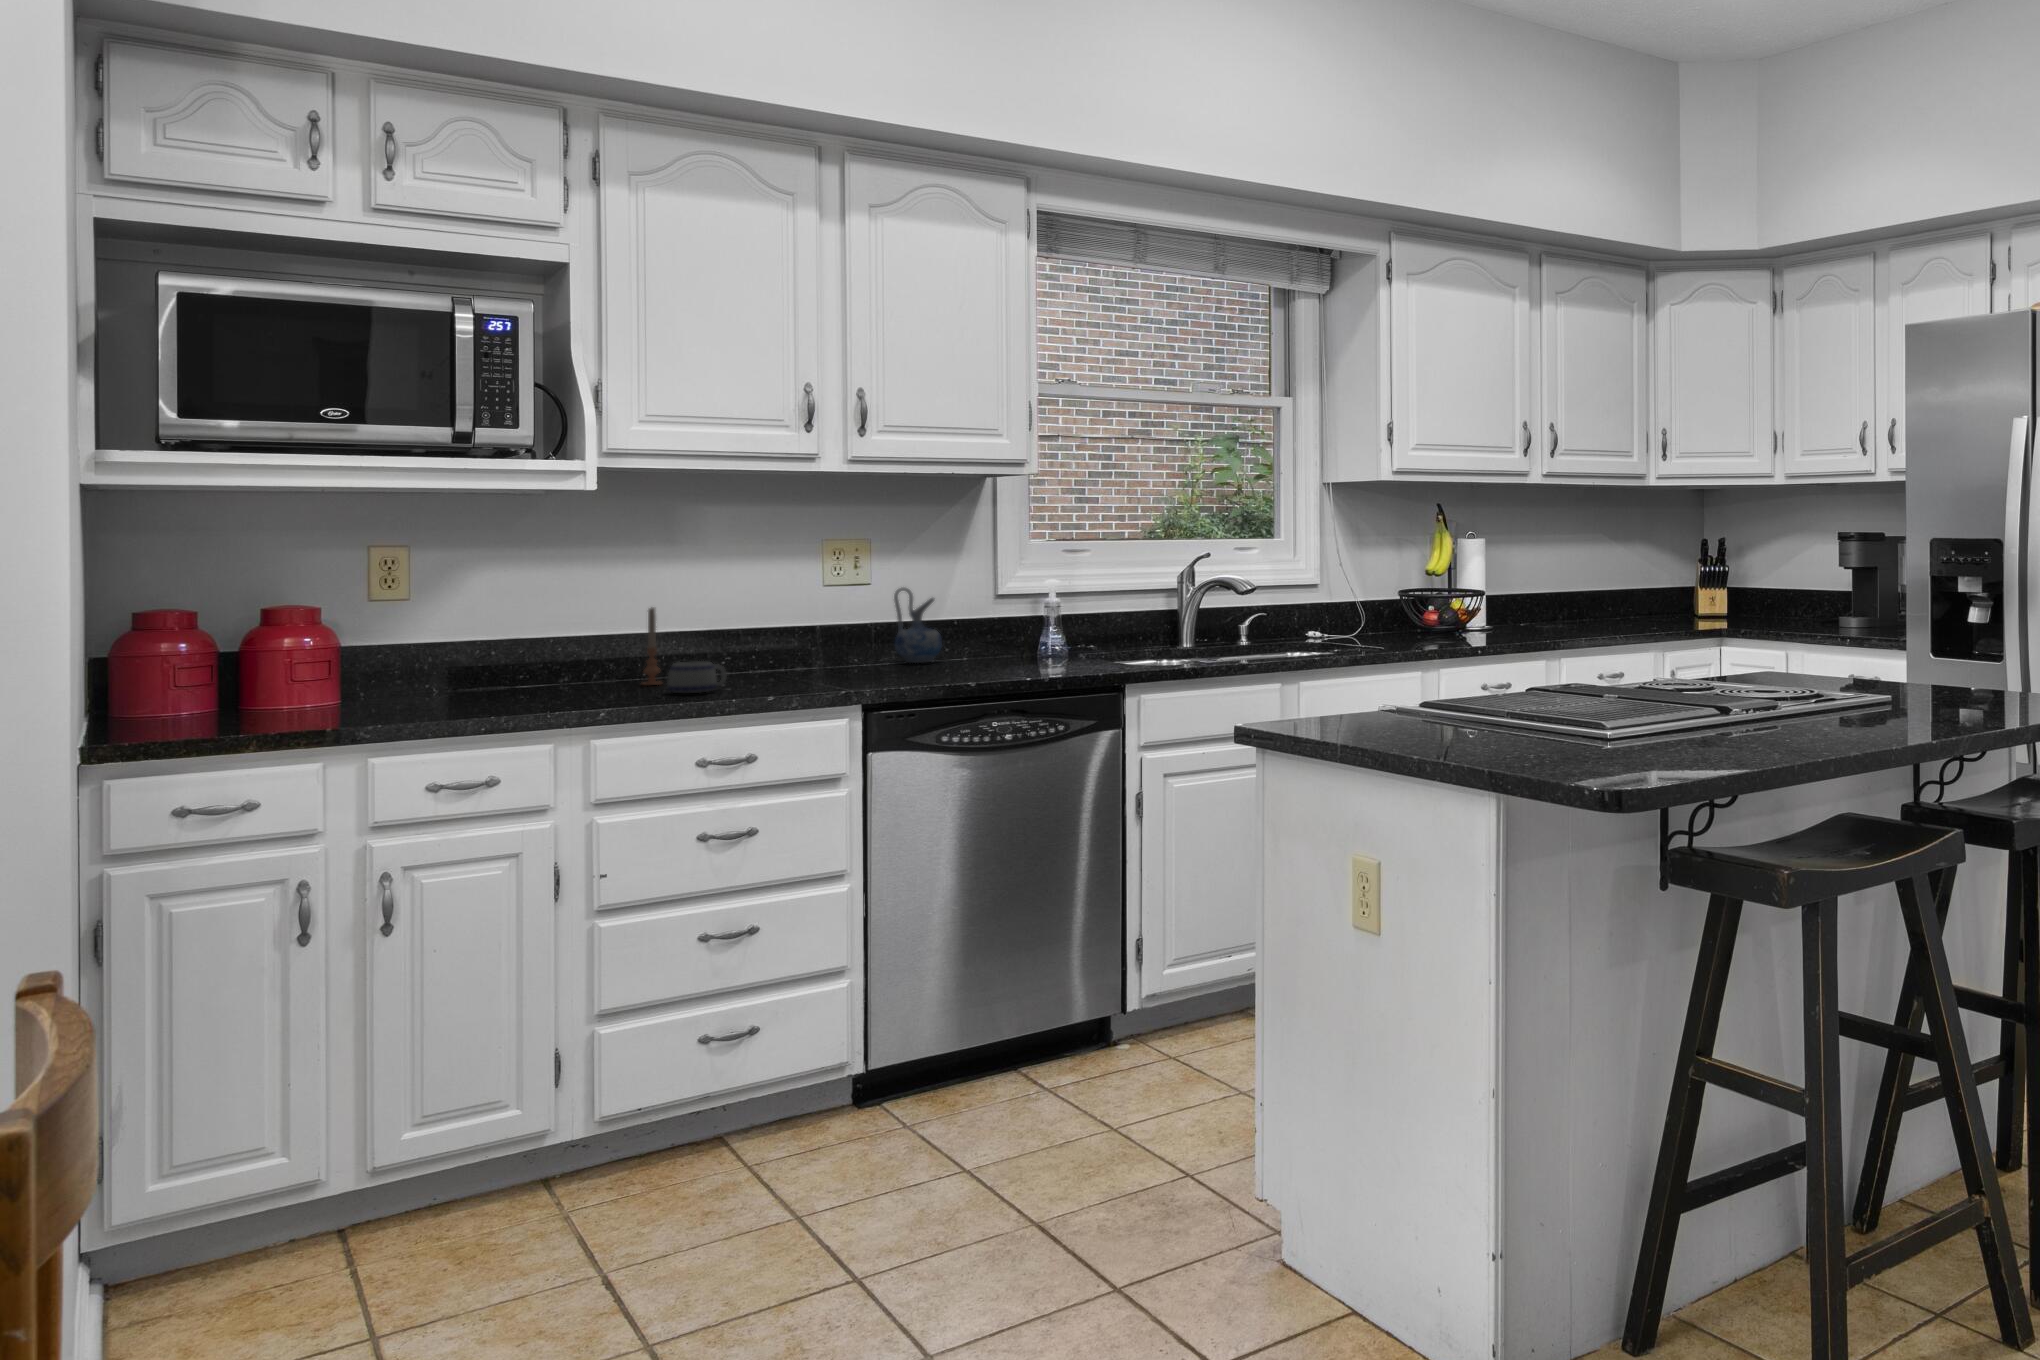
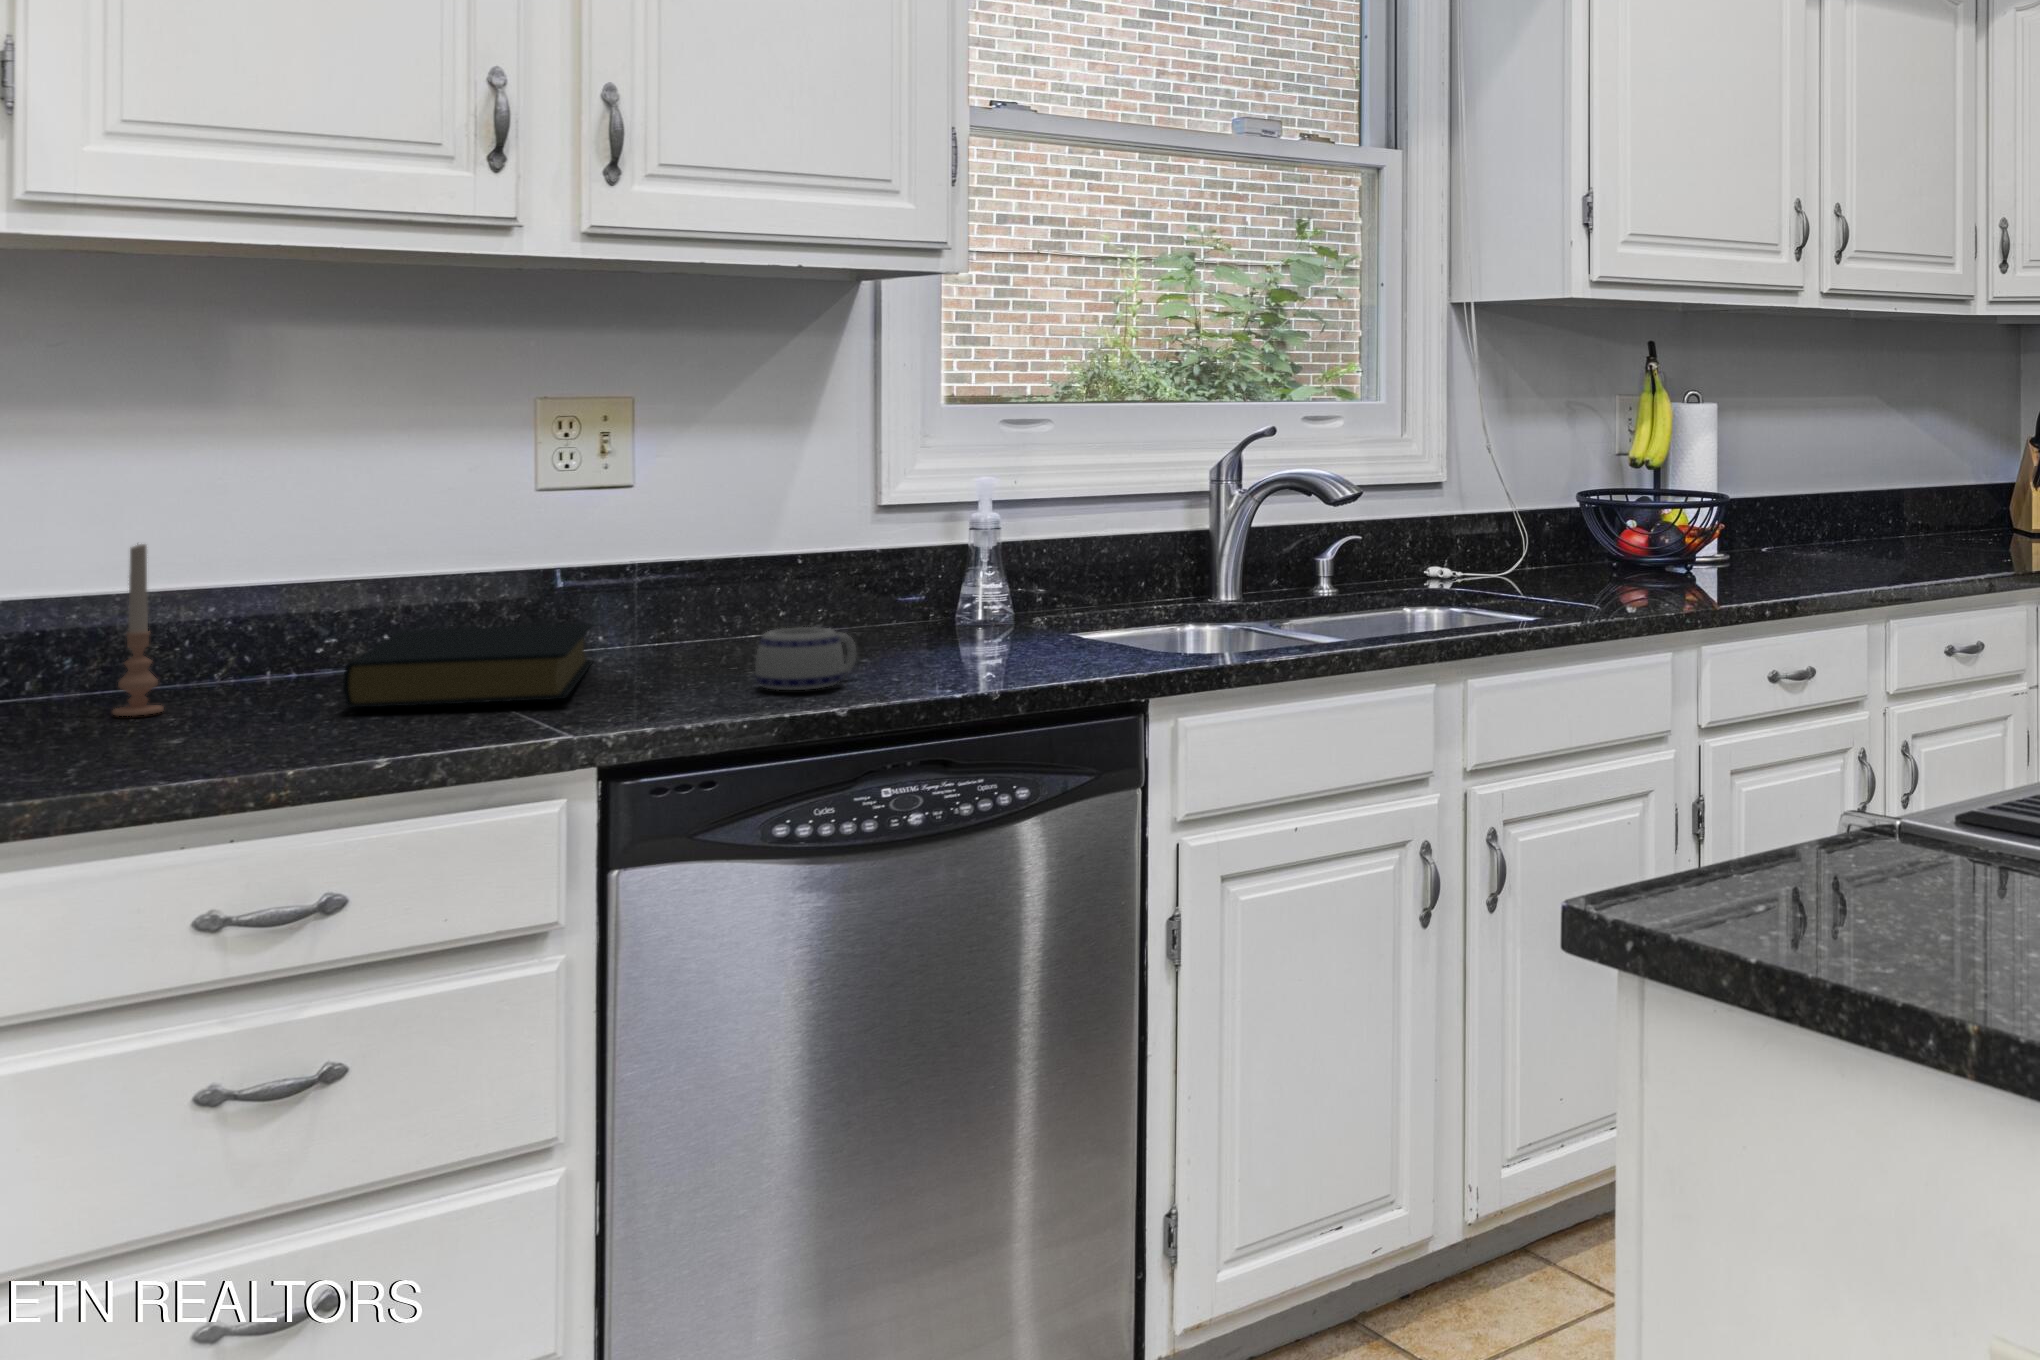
ceramic pitcher: present [894,588,942,663] -> none [679,494,774,645]
hardback book: none [744,650,854,682] -> present [343,624,592,707]
mug: present [667,661,726,693] -> present [755,627,857,690]

